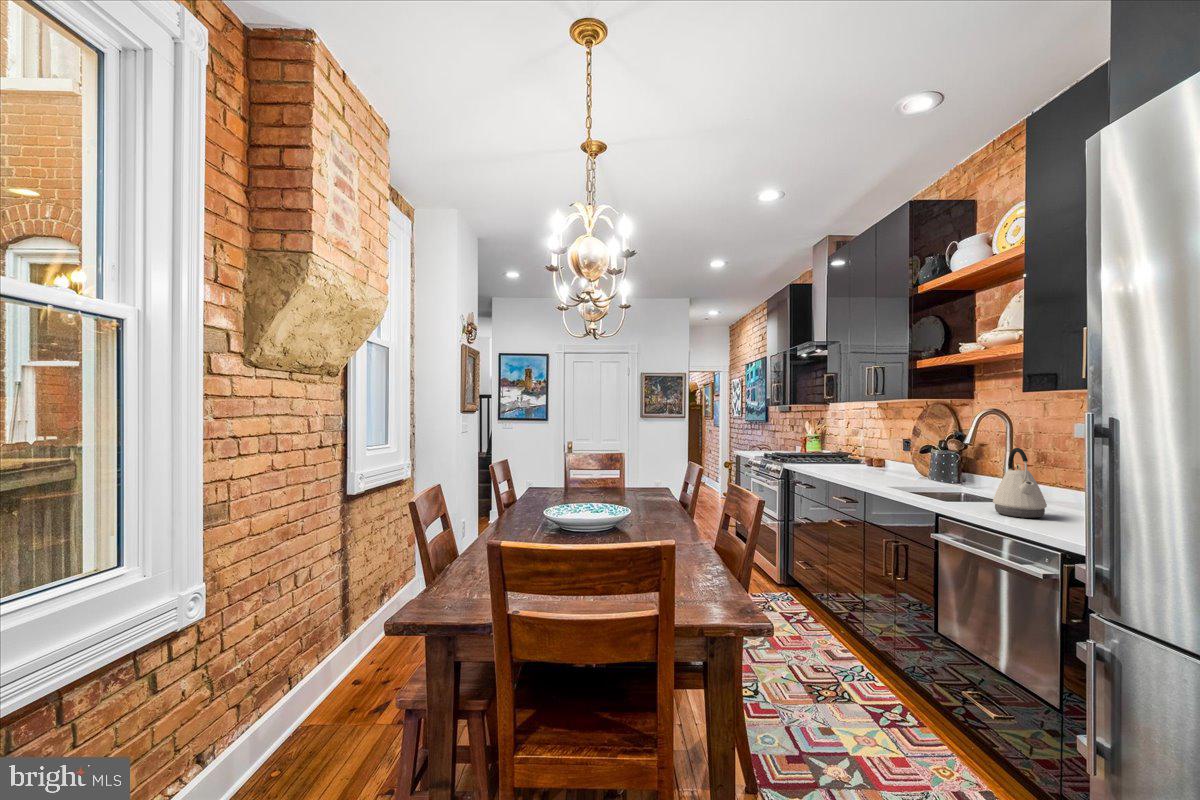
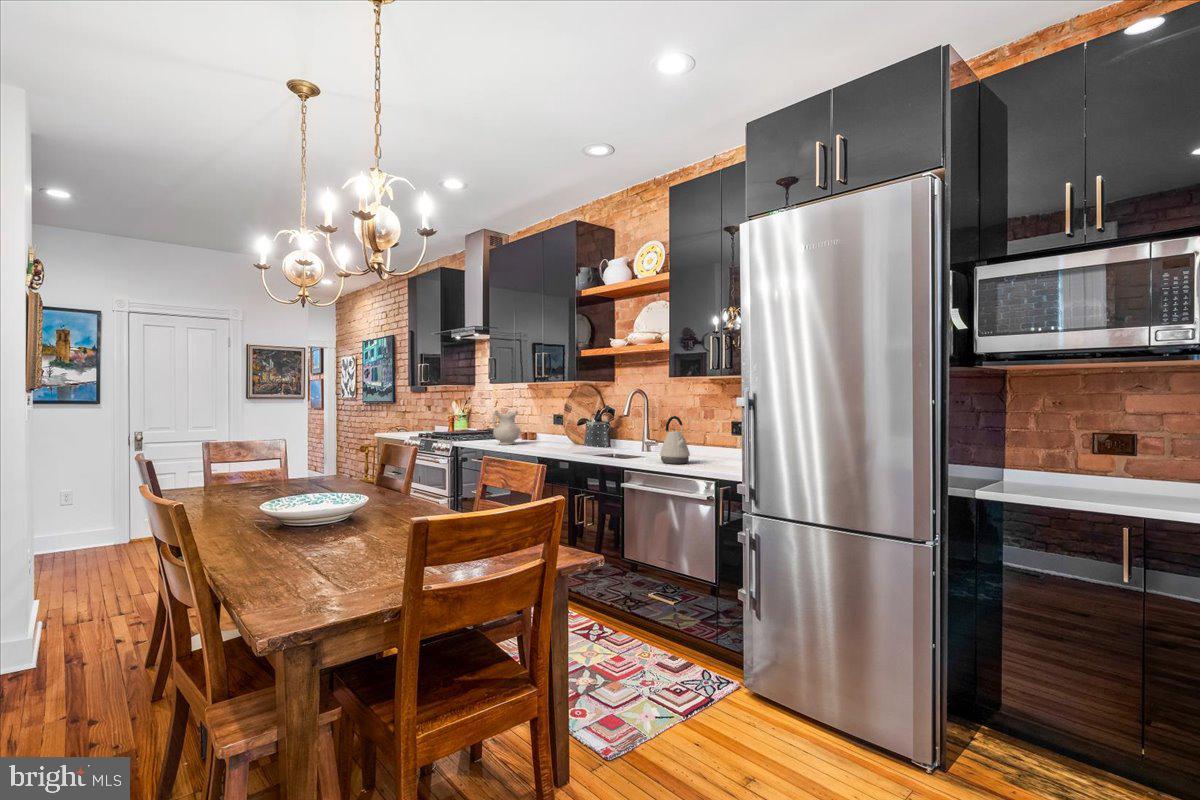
ceramic pitcher: none [815,432,850,471] -> present [492,410,520,445]

